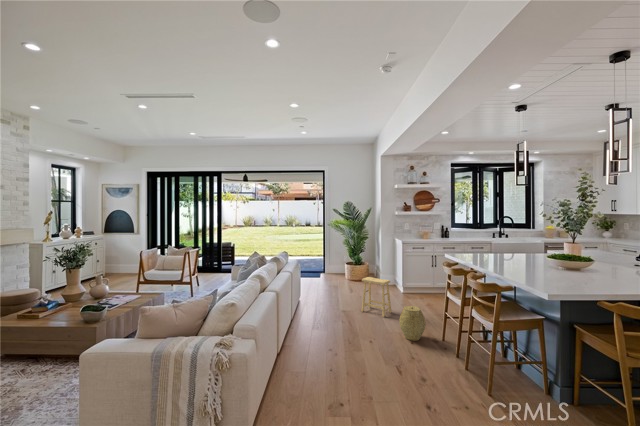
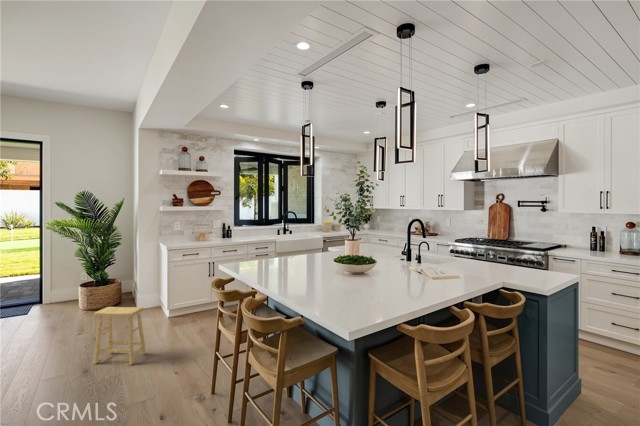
woven basket: present [399,306,426,341] -> none [150,343,190,396]

